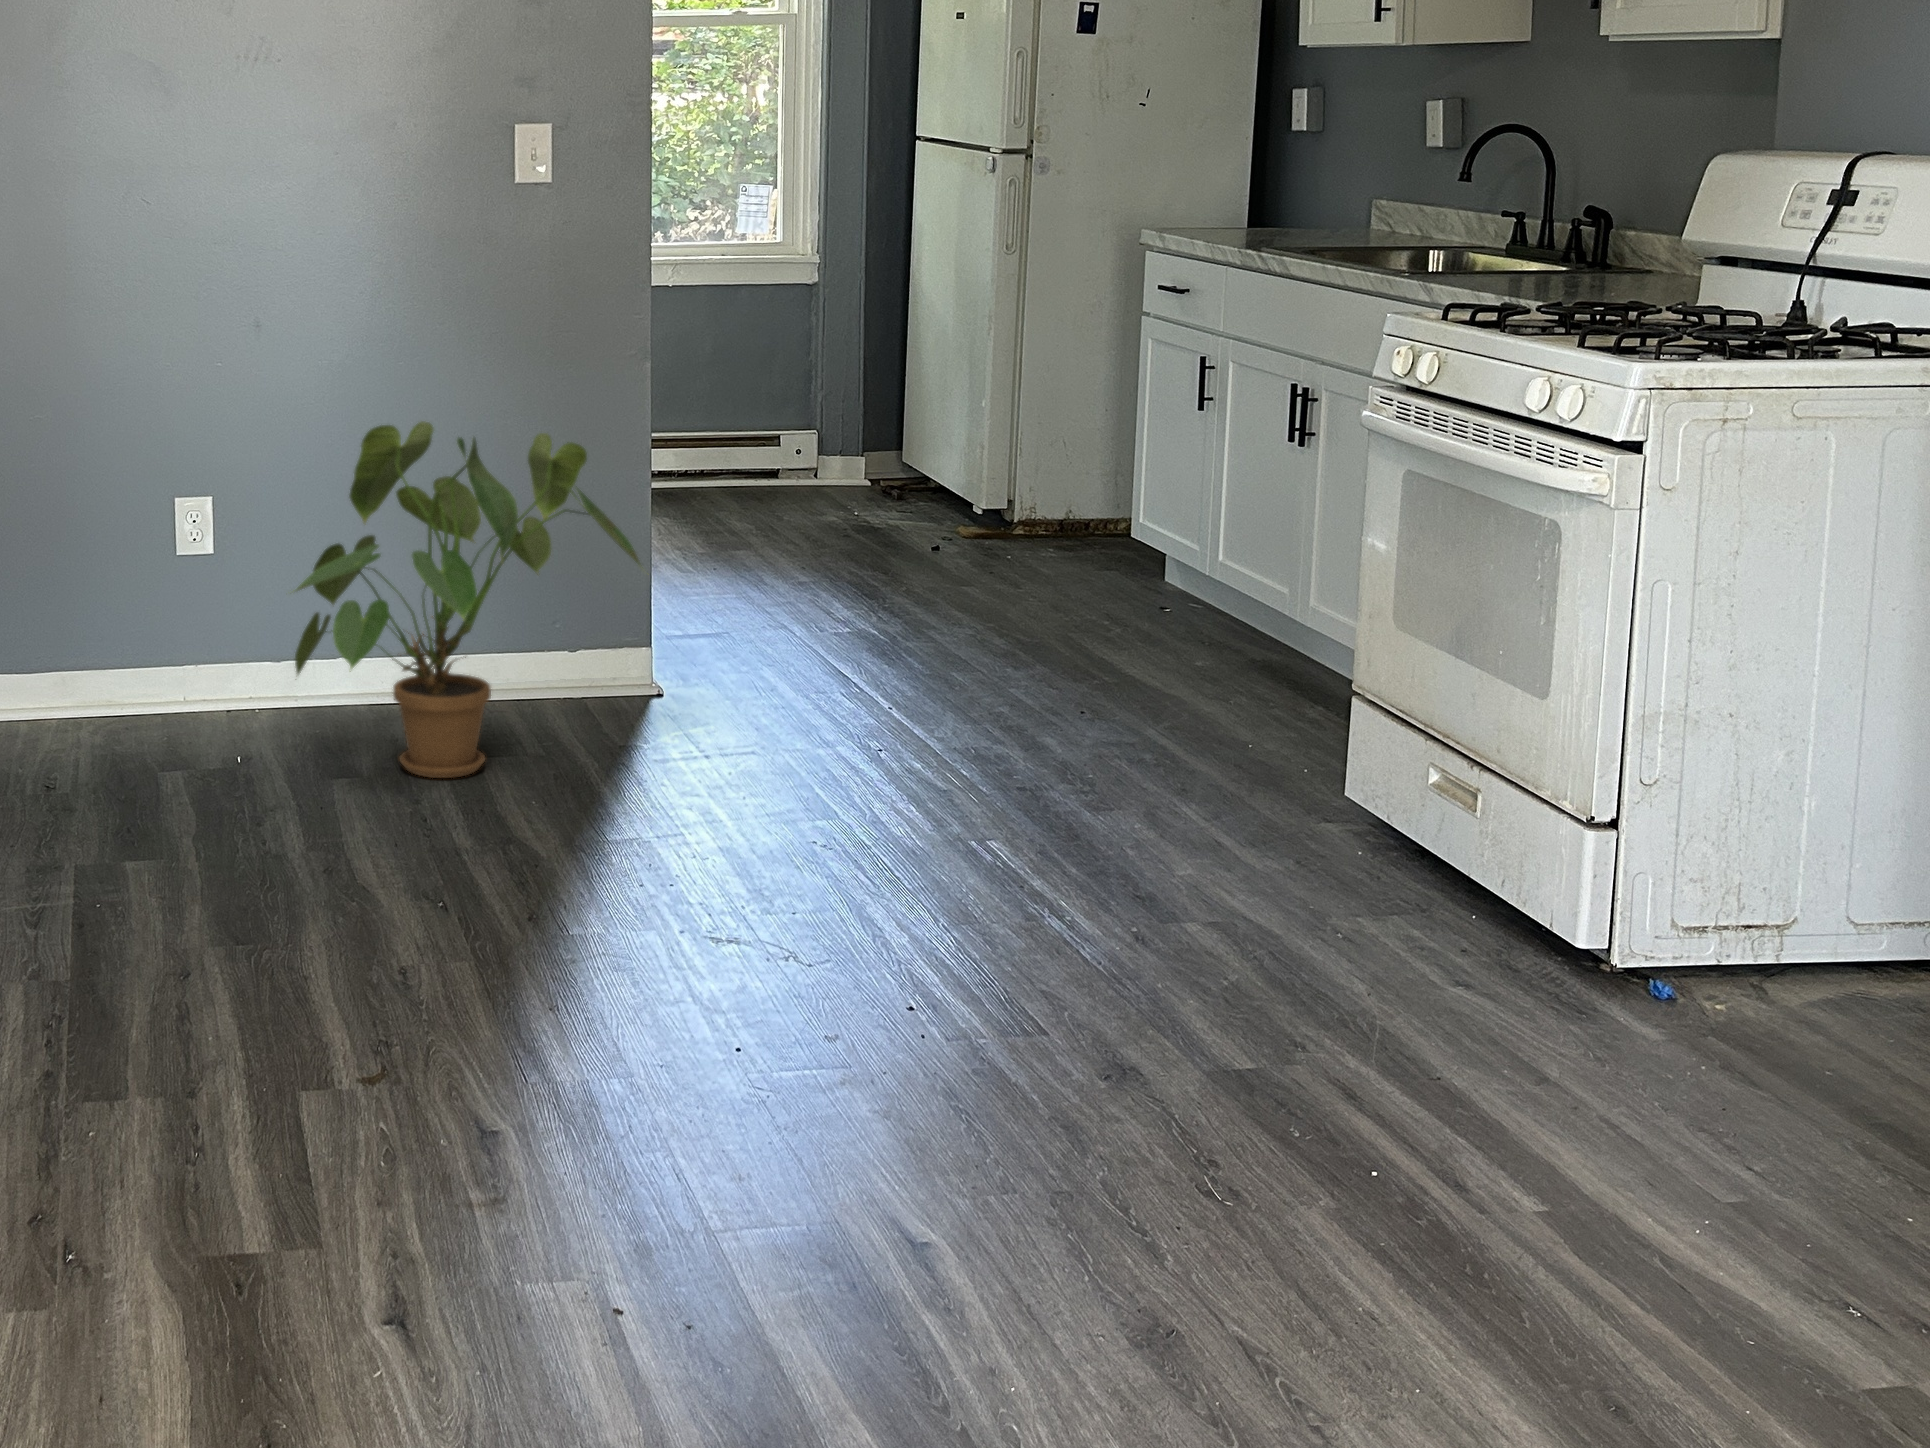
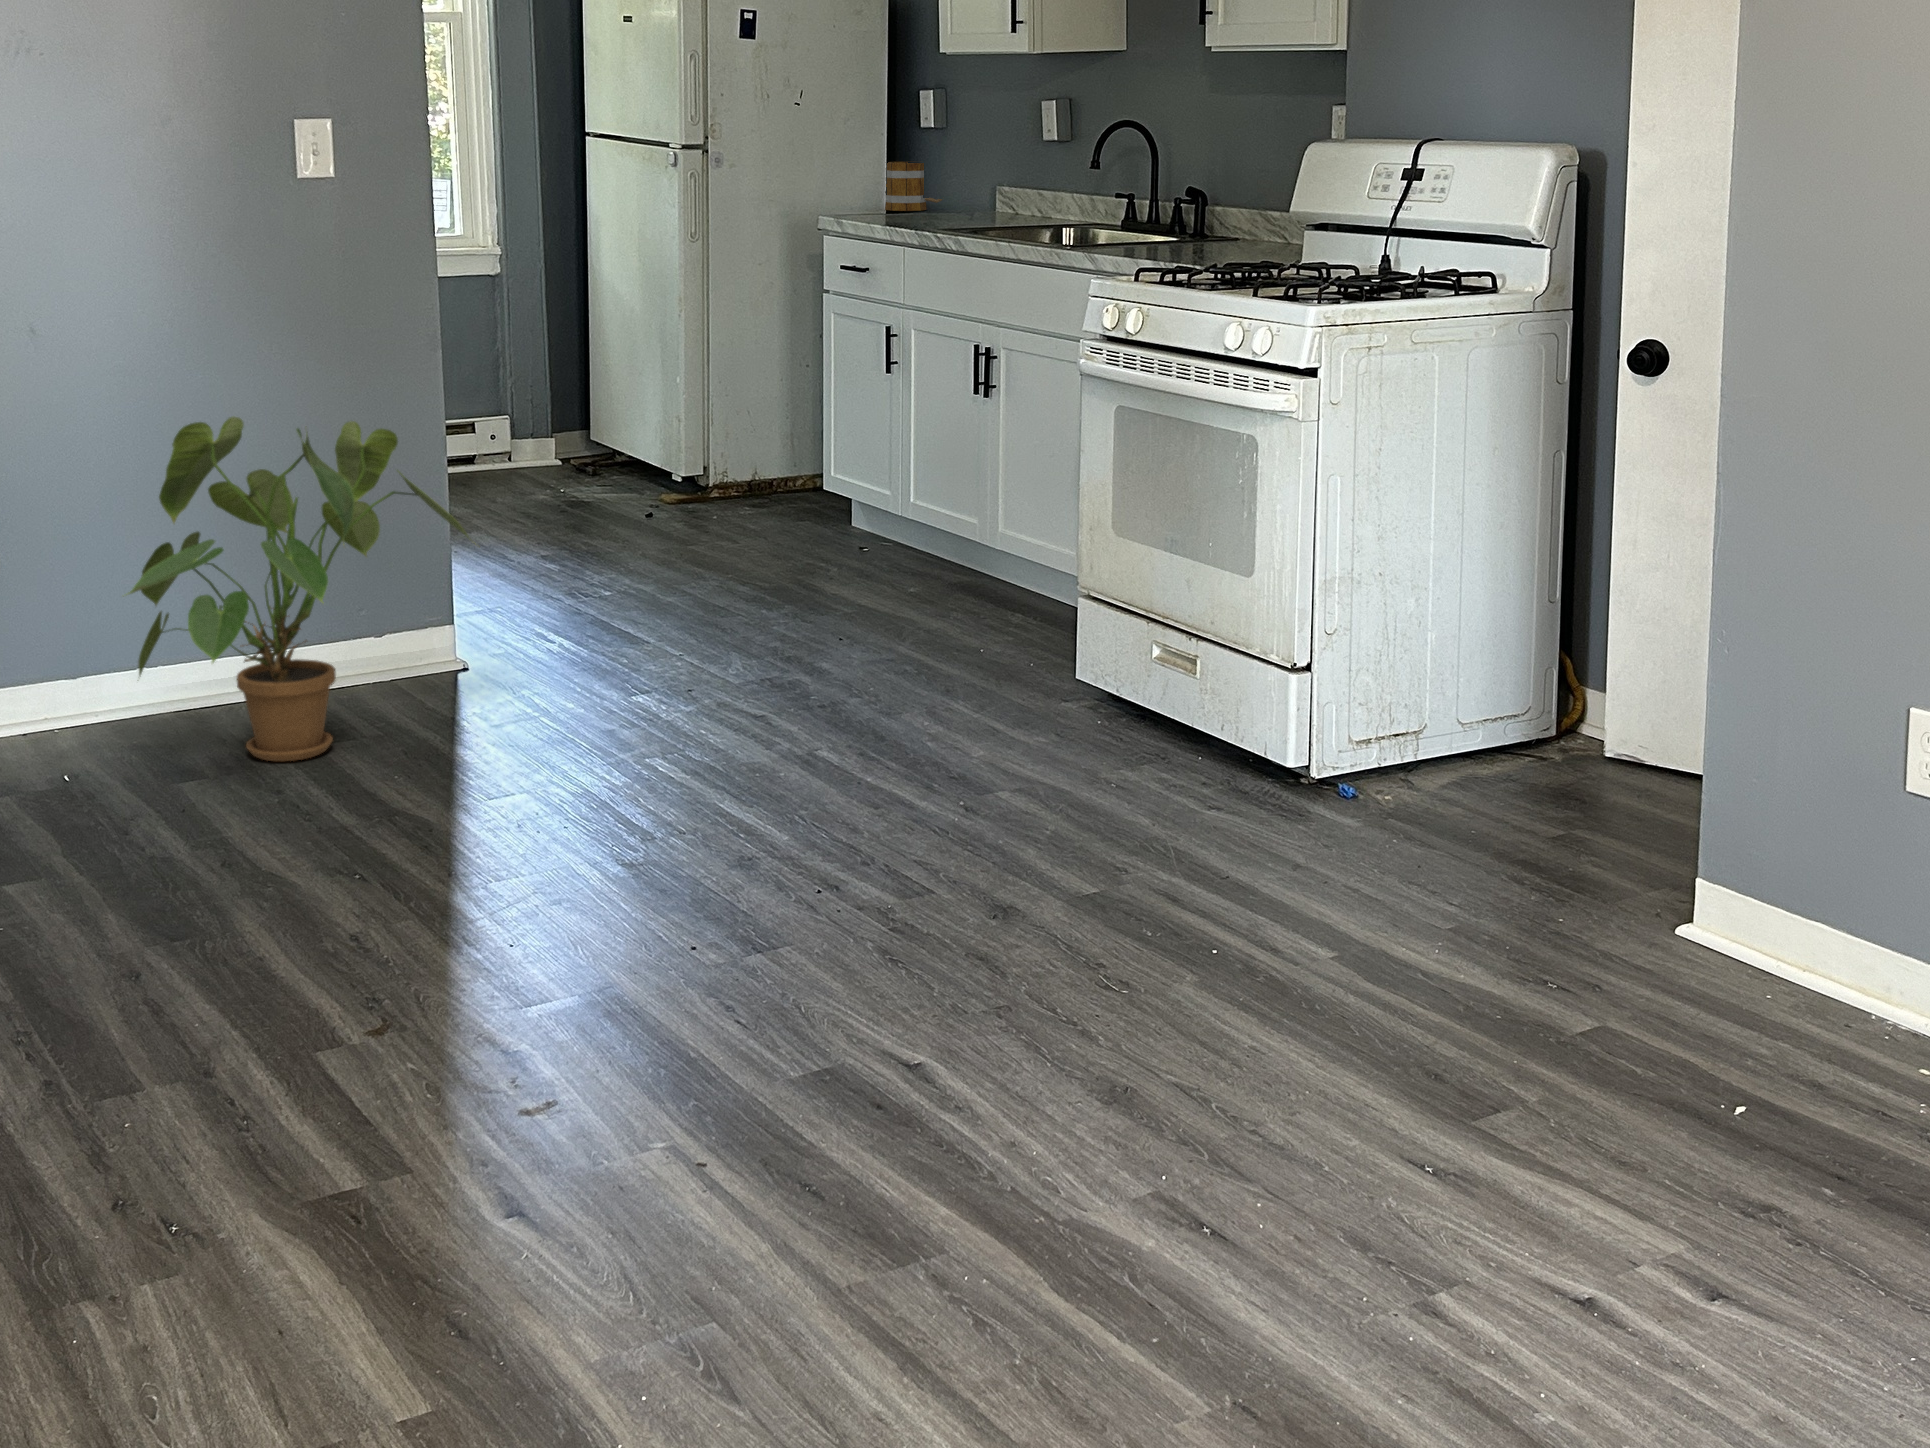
mug: none [1246,170,1324,226] -> present [885,162,942,211]

